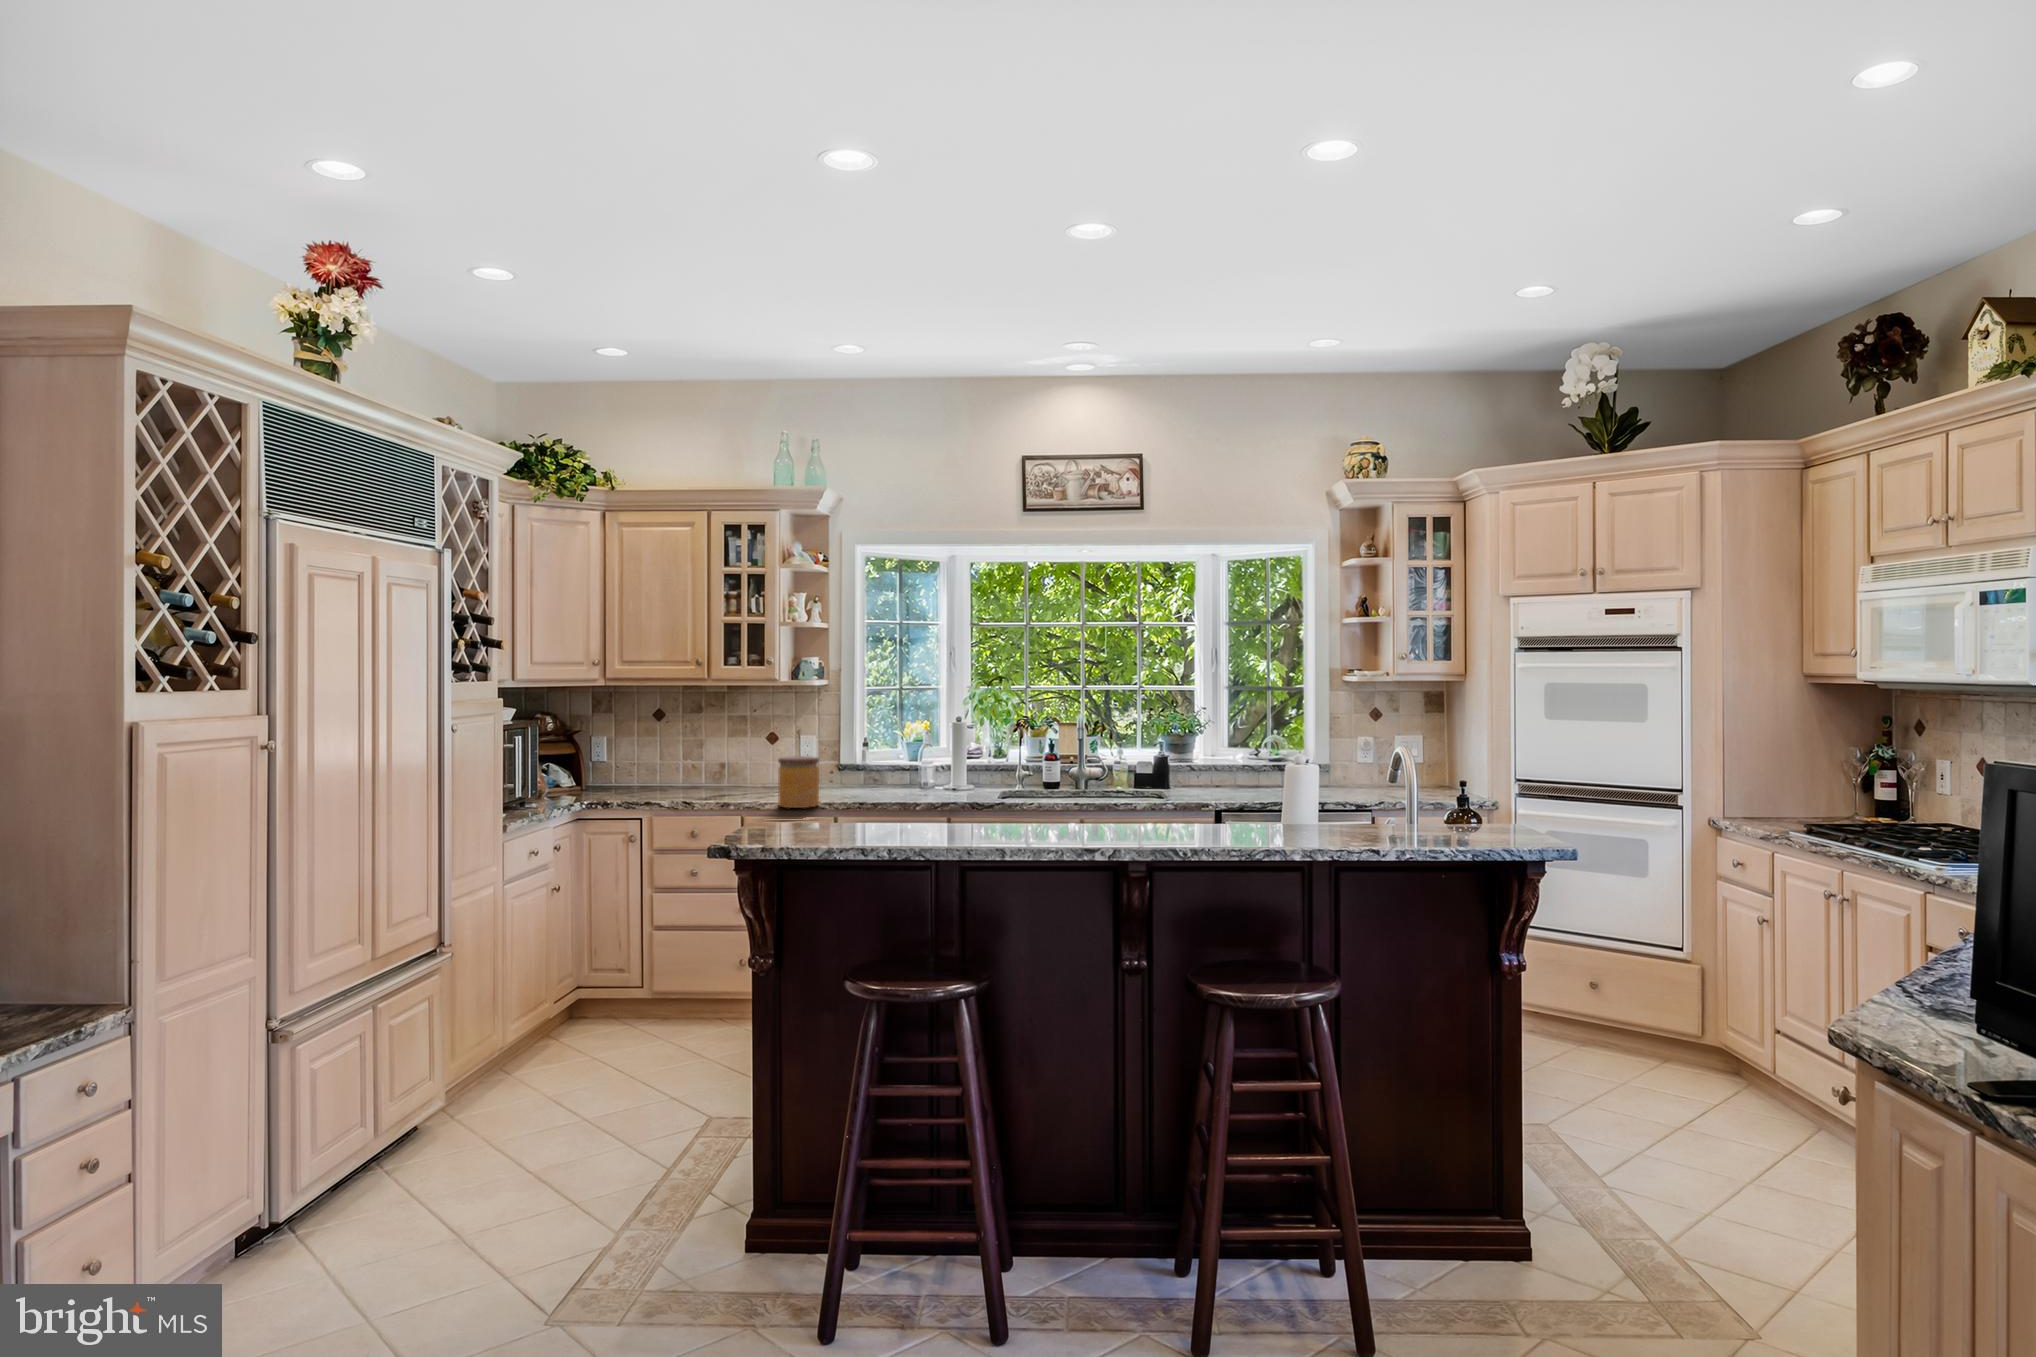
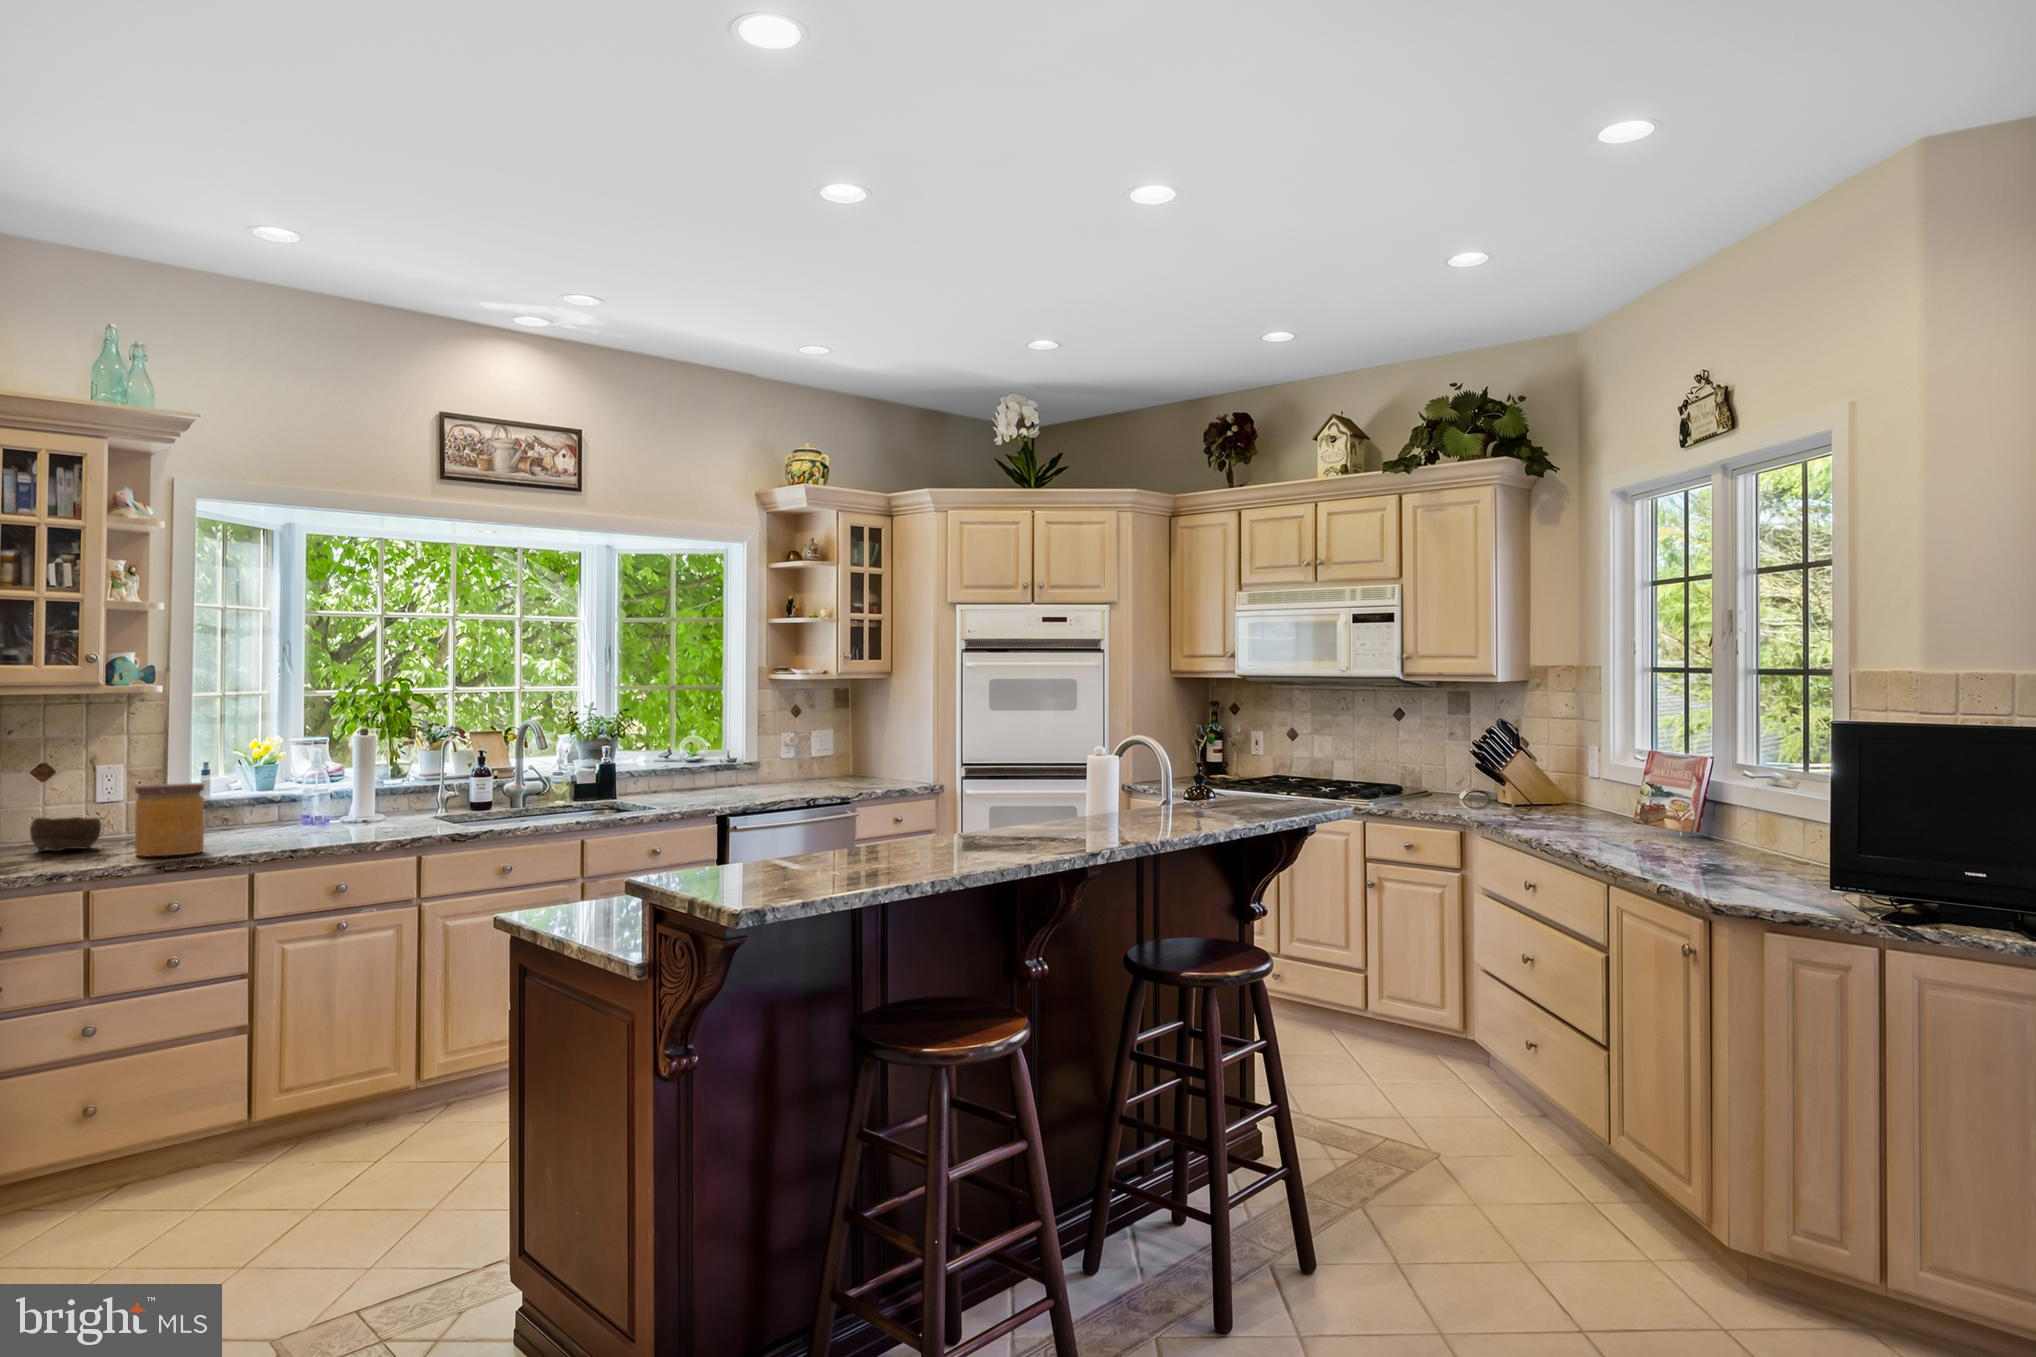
bowl: none [738,773,777,797] -> present [30,817,101,851]

